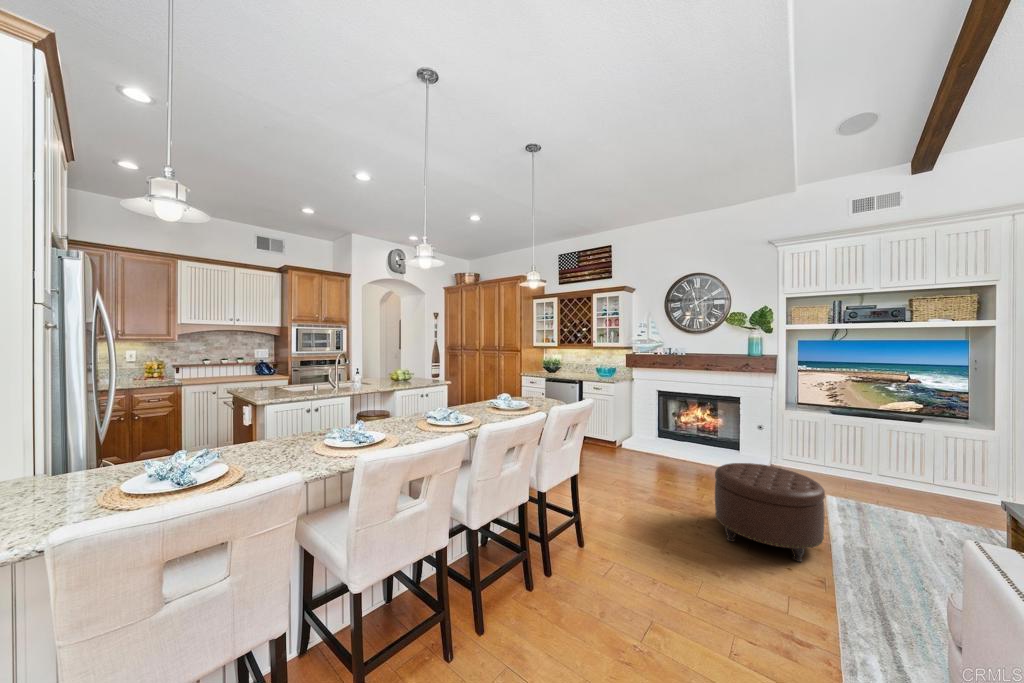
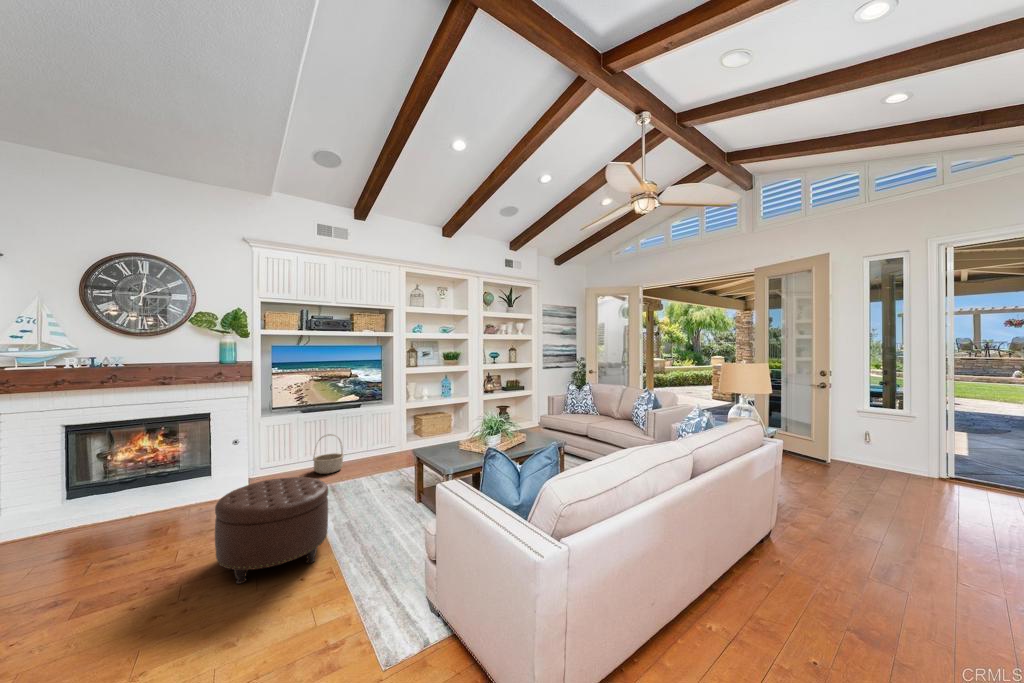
basket: none [844,444,889,492] -> present [313,434,344,474]

